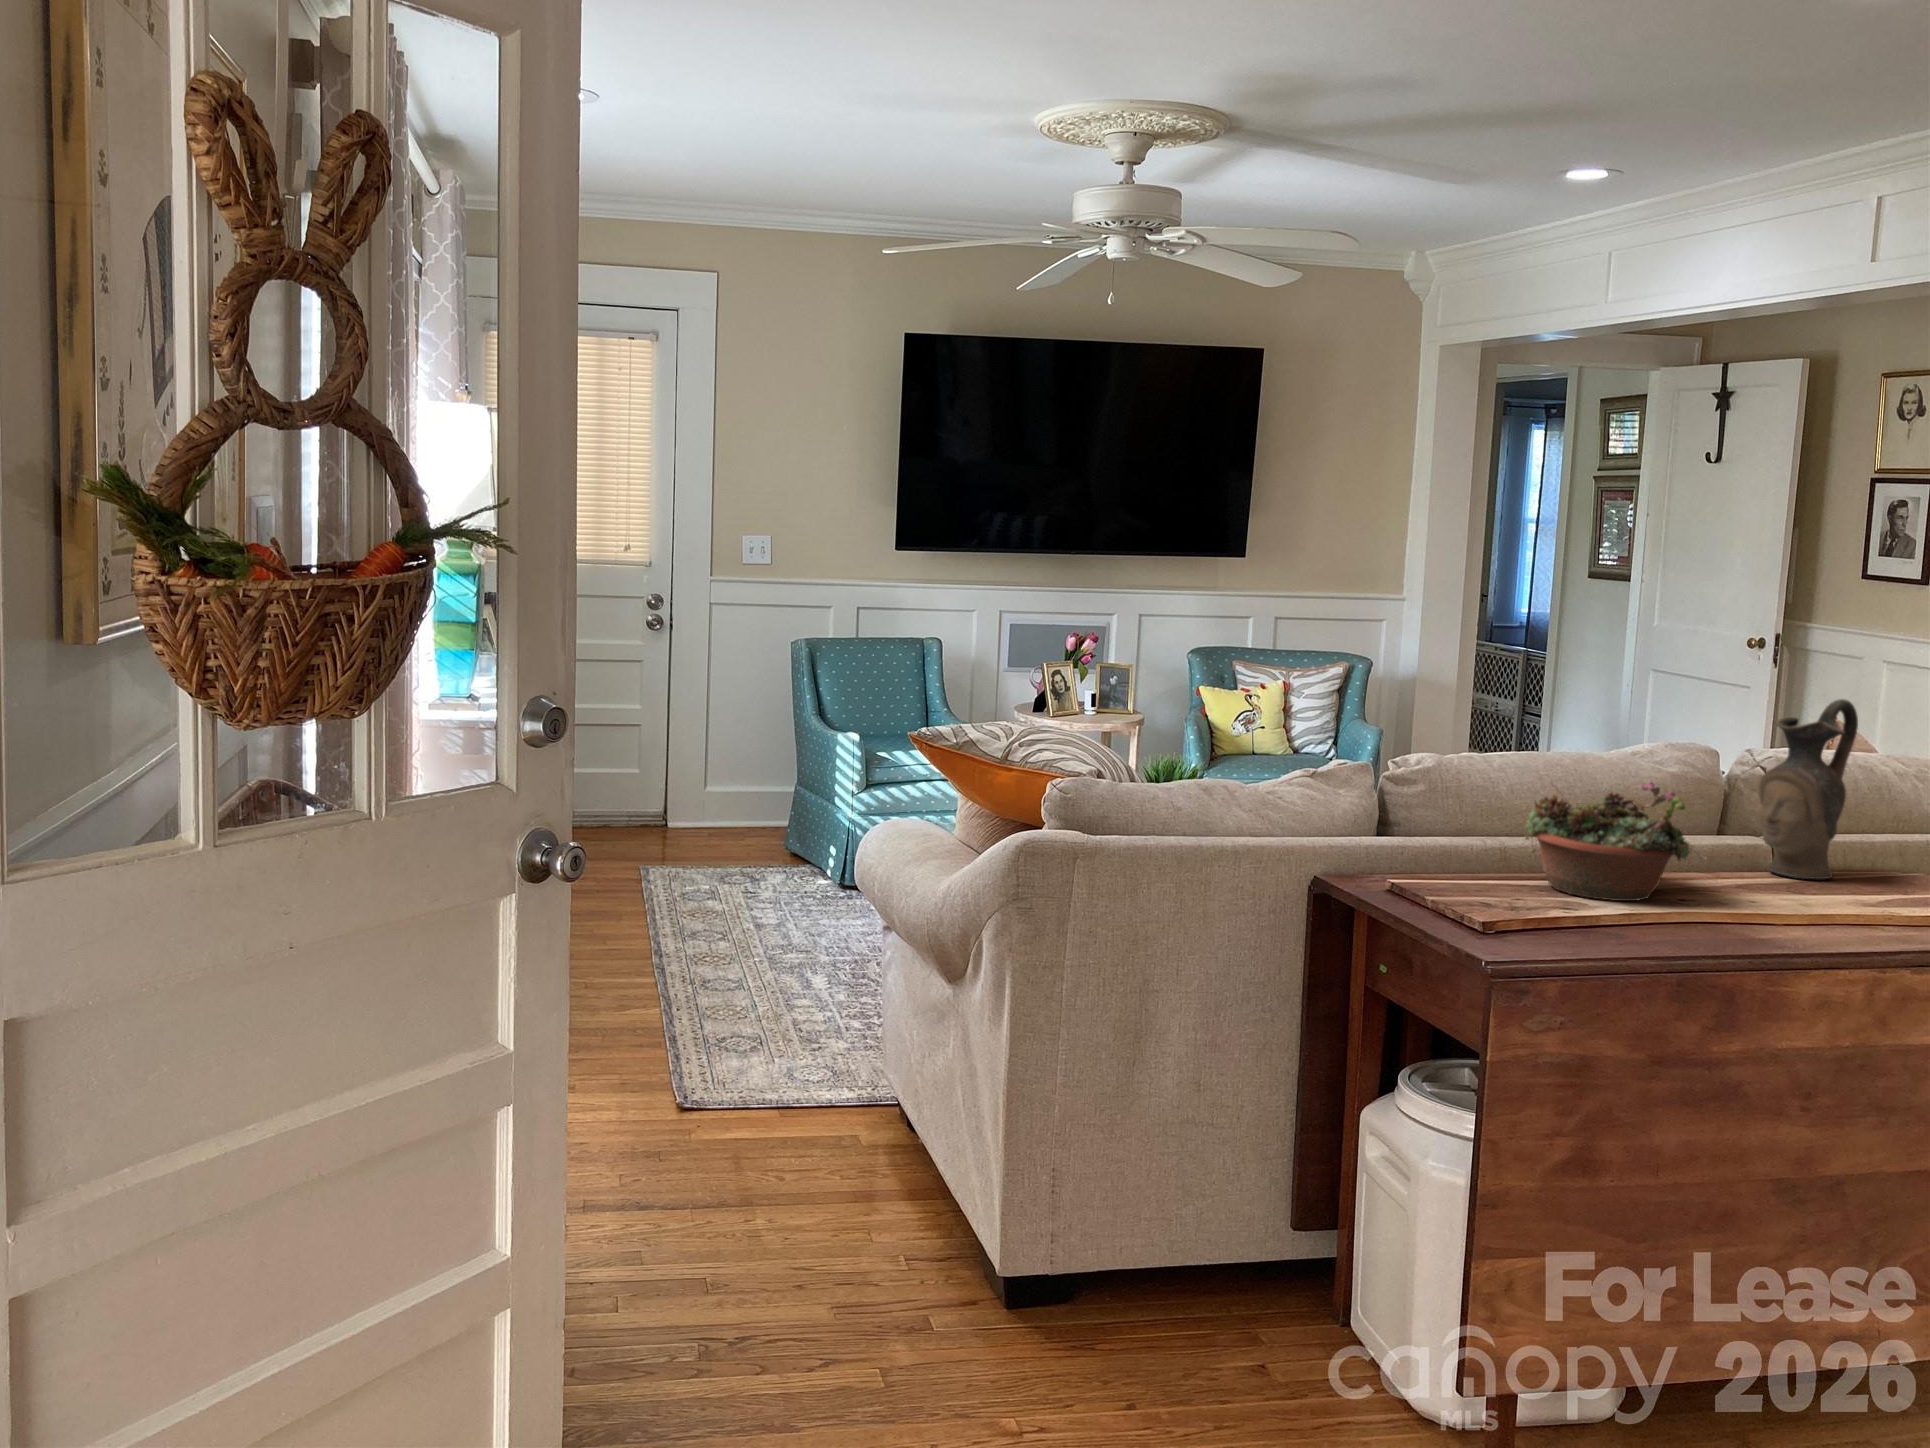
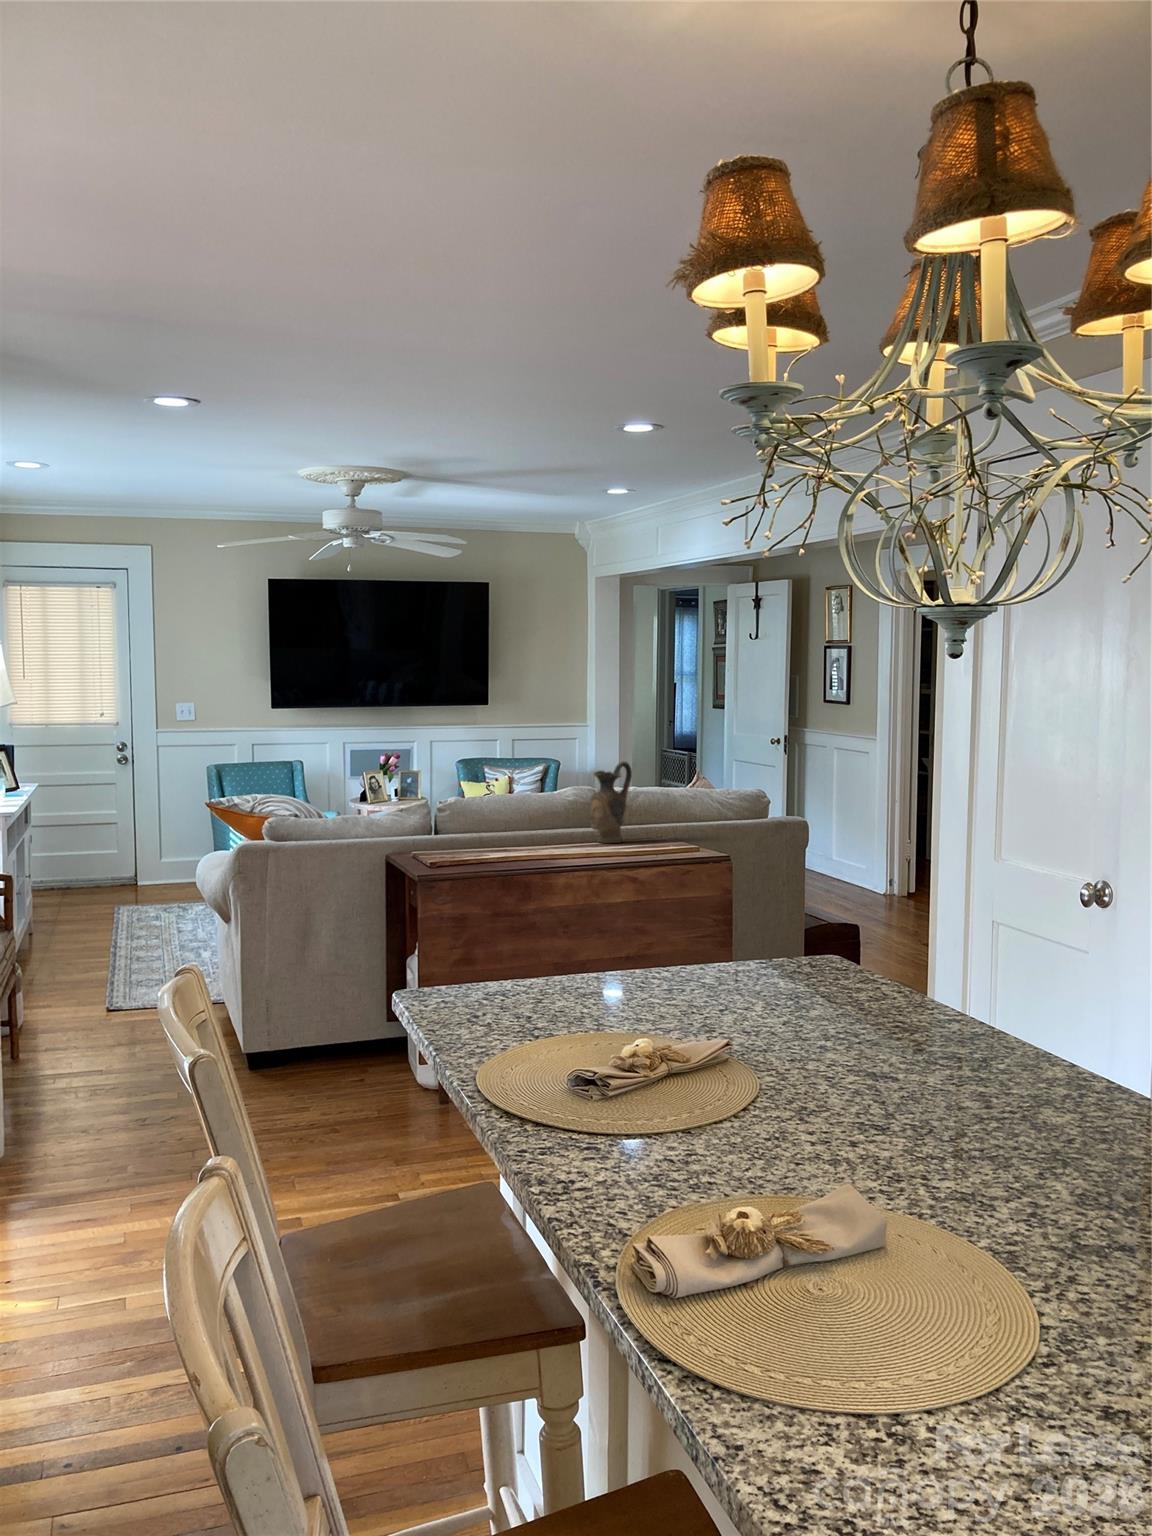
succulent planter: present [1524,781,1704,901] -> none [471,801,539,854]

